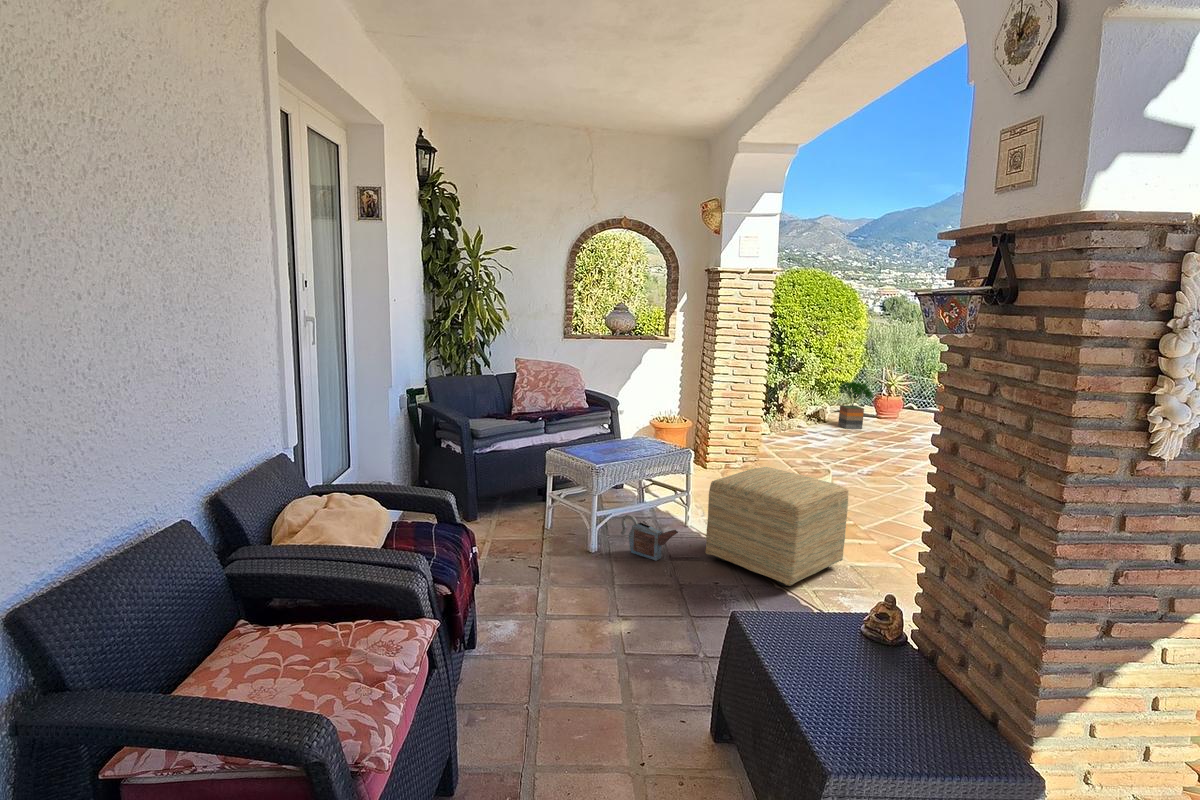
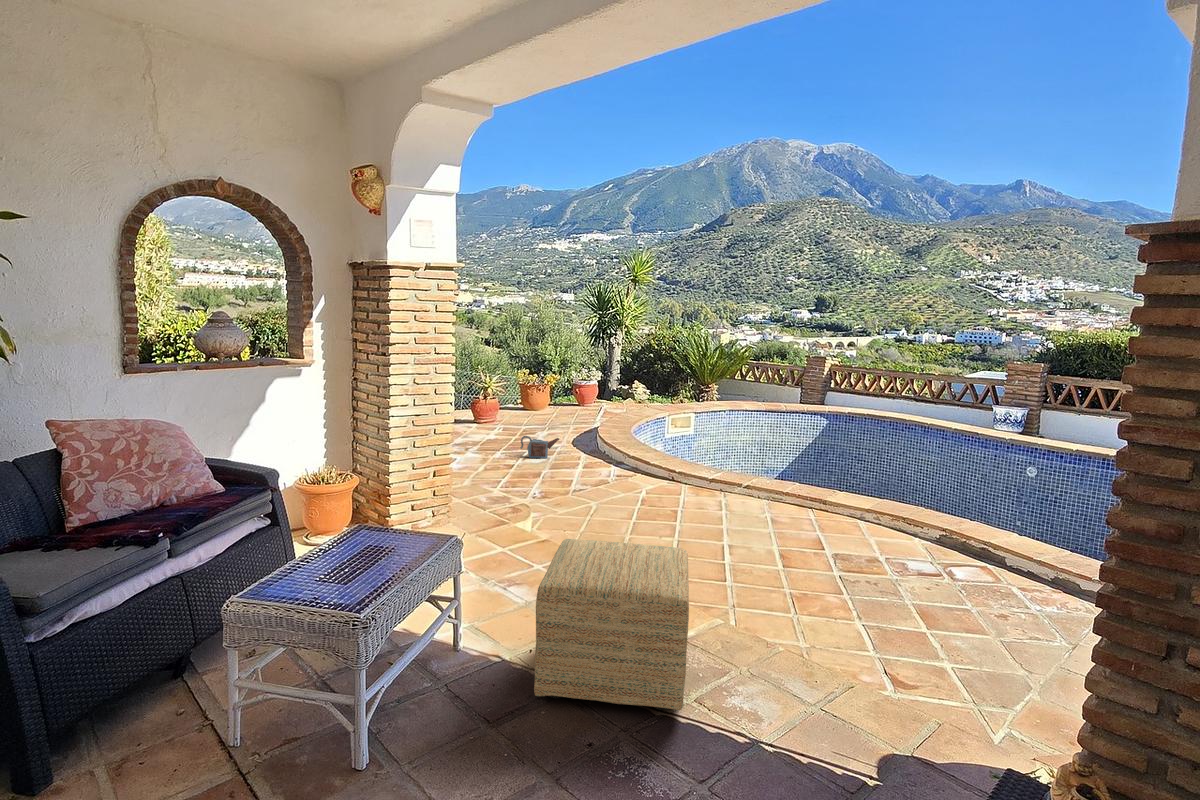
potted tree: present [838,382,873,429] -> none [472,393,513,447]
watering can: present [621,515,678,561] -> present [520,436,559,458]

